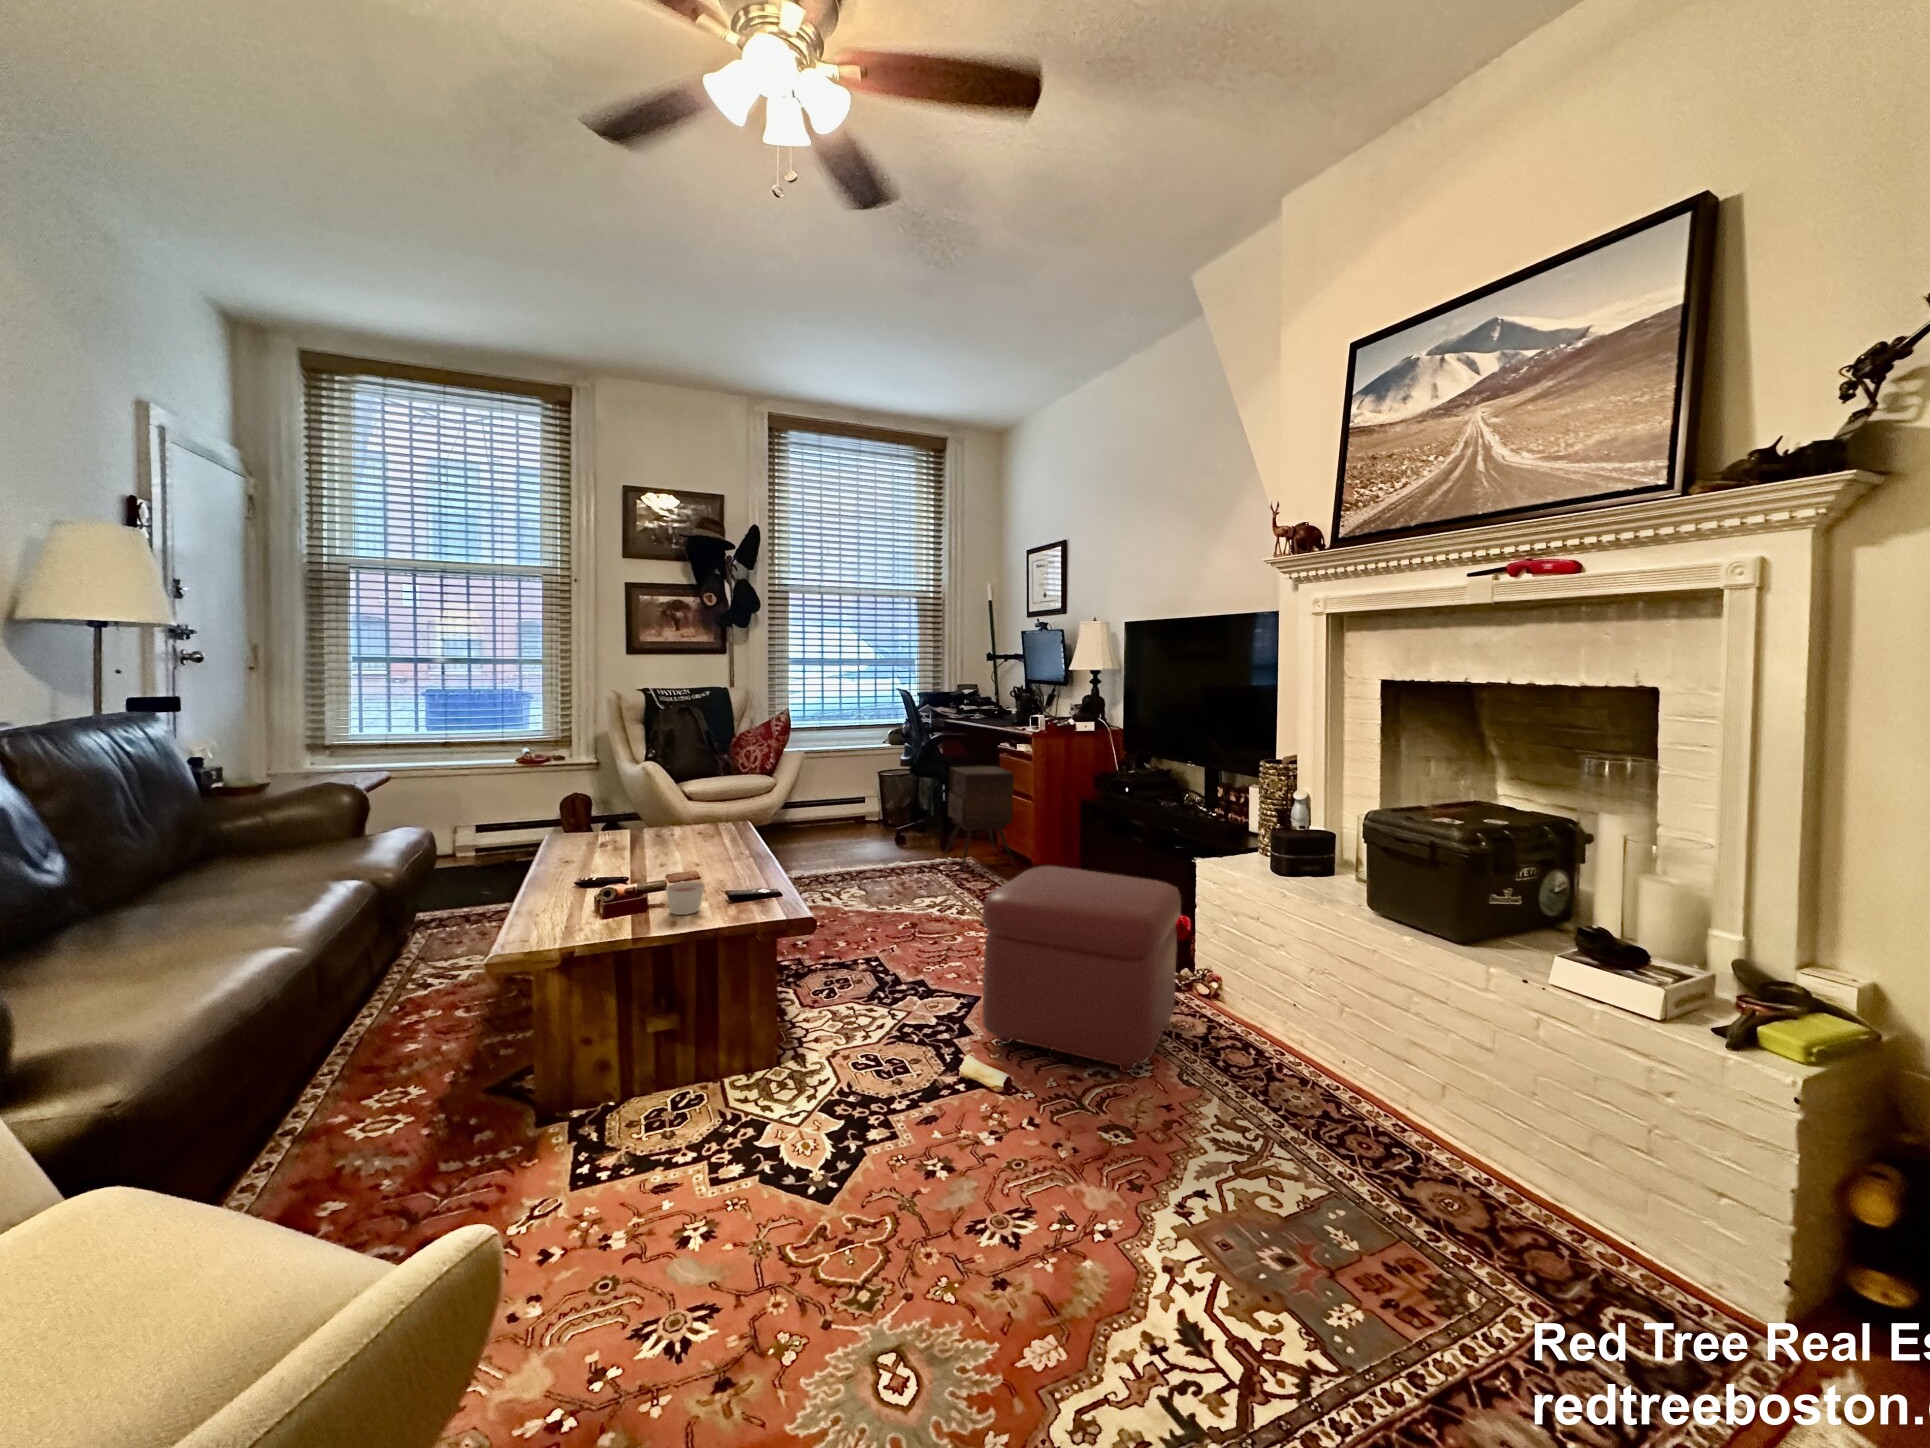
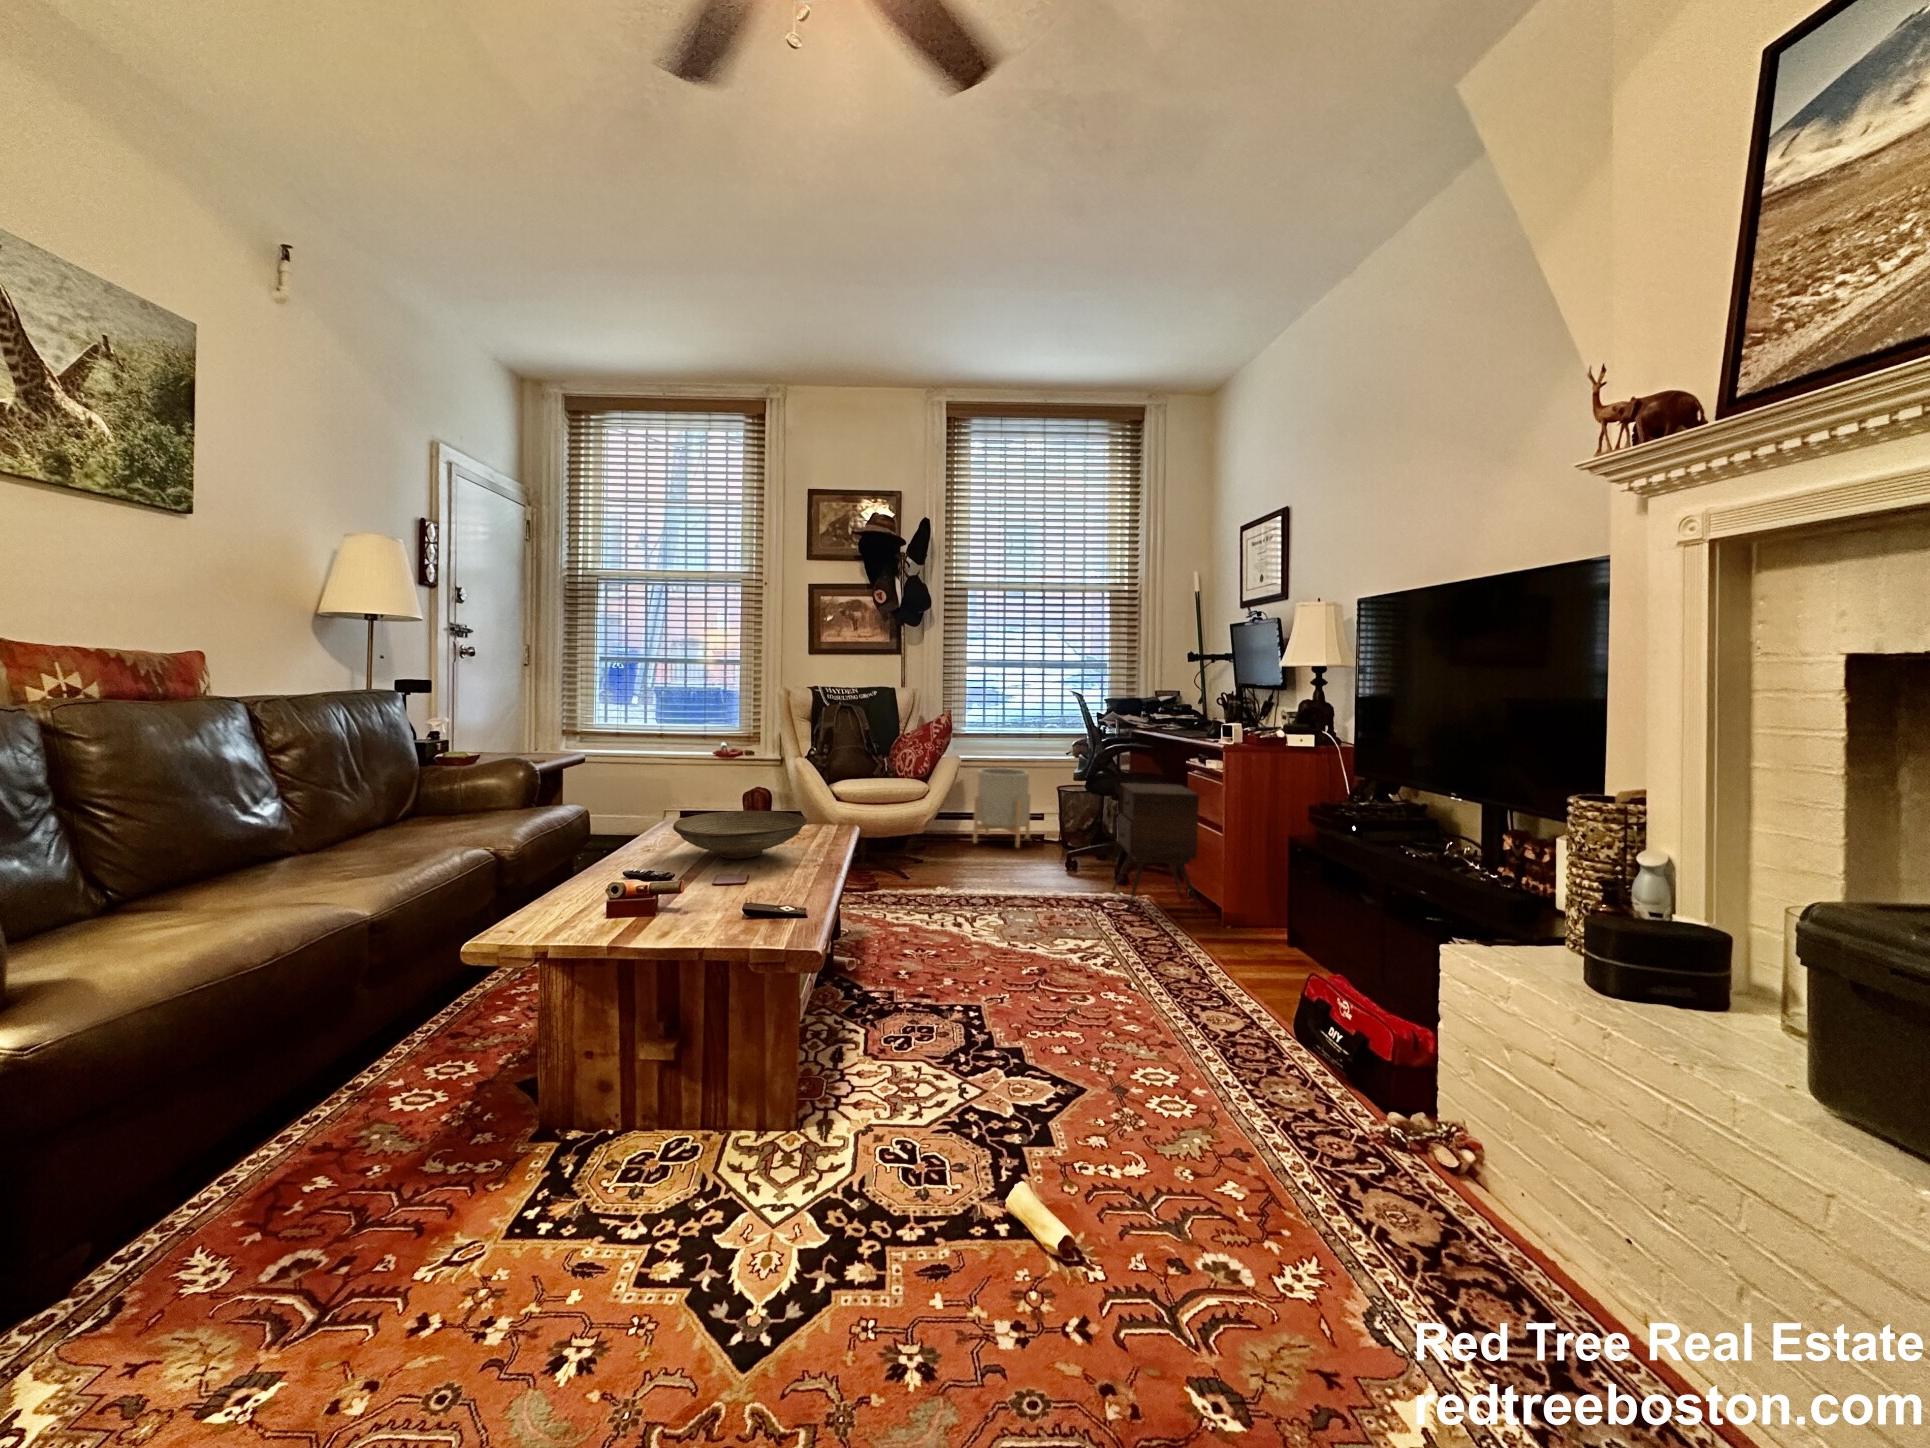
planter: none [805,759,856,830] -> present [973,768,1031,847]
decorative bowl: none [588,812,723,859] -> present [673,811,808,859]
ottoman: present [983,866,1181,1073] -> none [1058,923,1392,1285]
candle: present [666,881,705,915] -> none [678,889,721,928]

